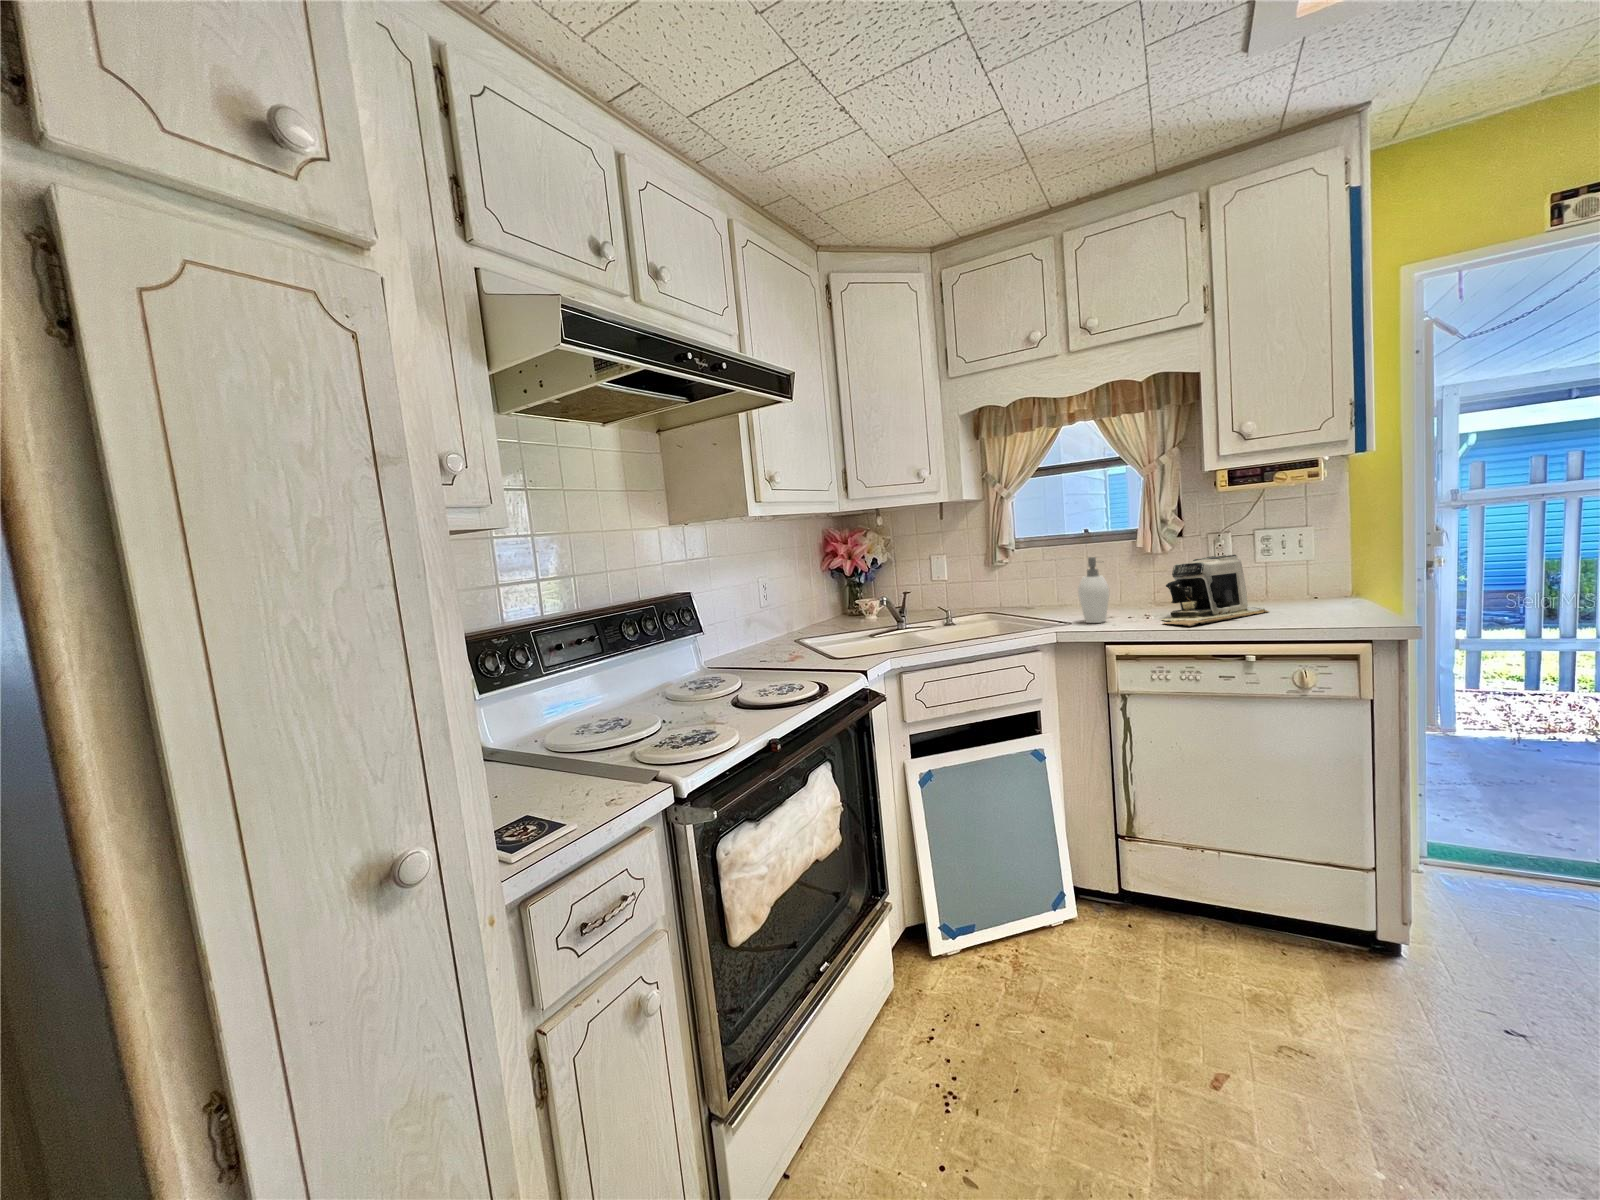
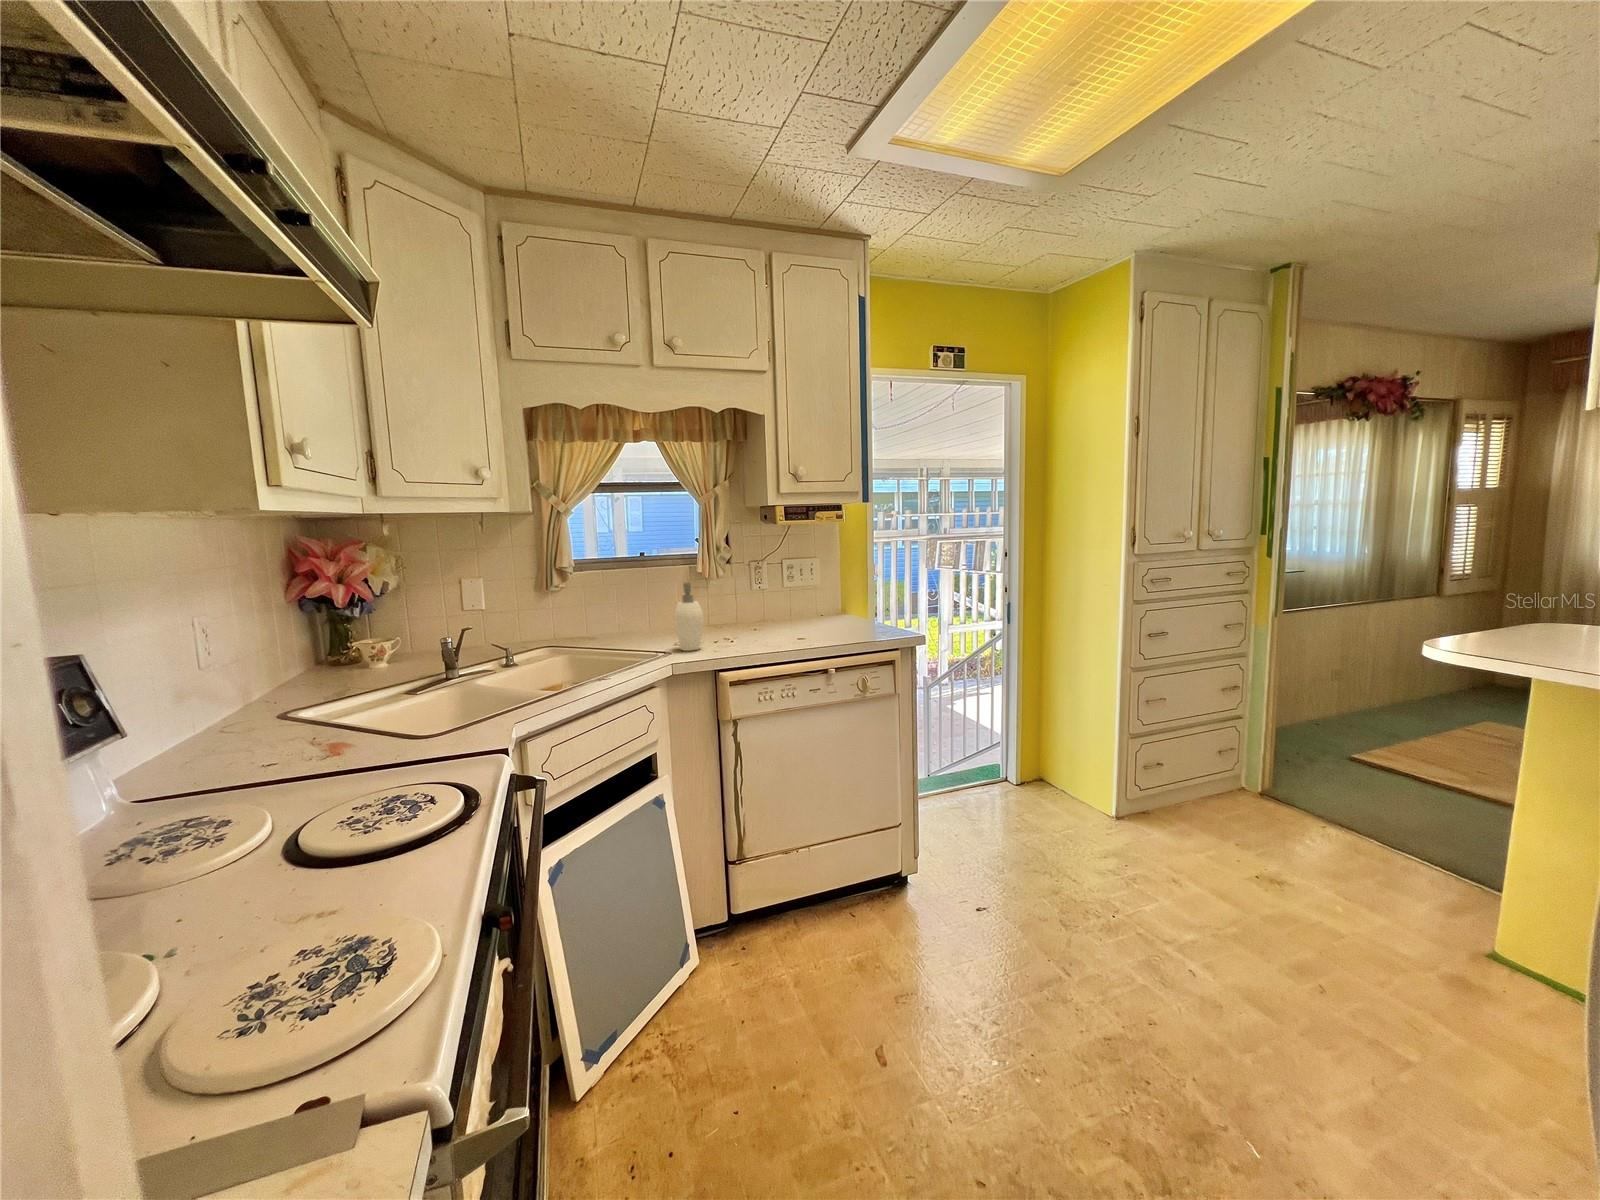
coffee maker: present [1162,555,1269,626] -> none [745,581,813,646]

